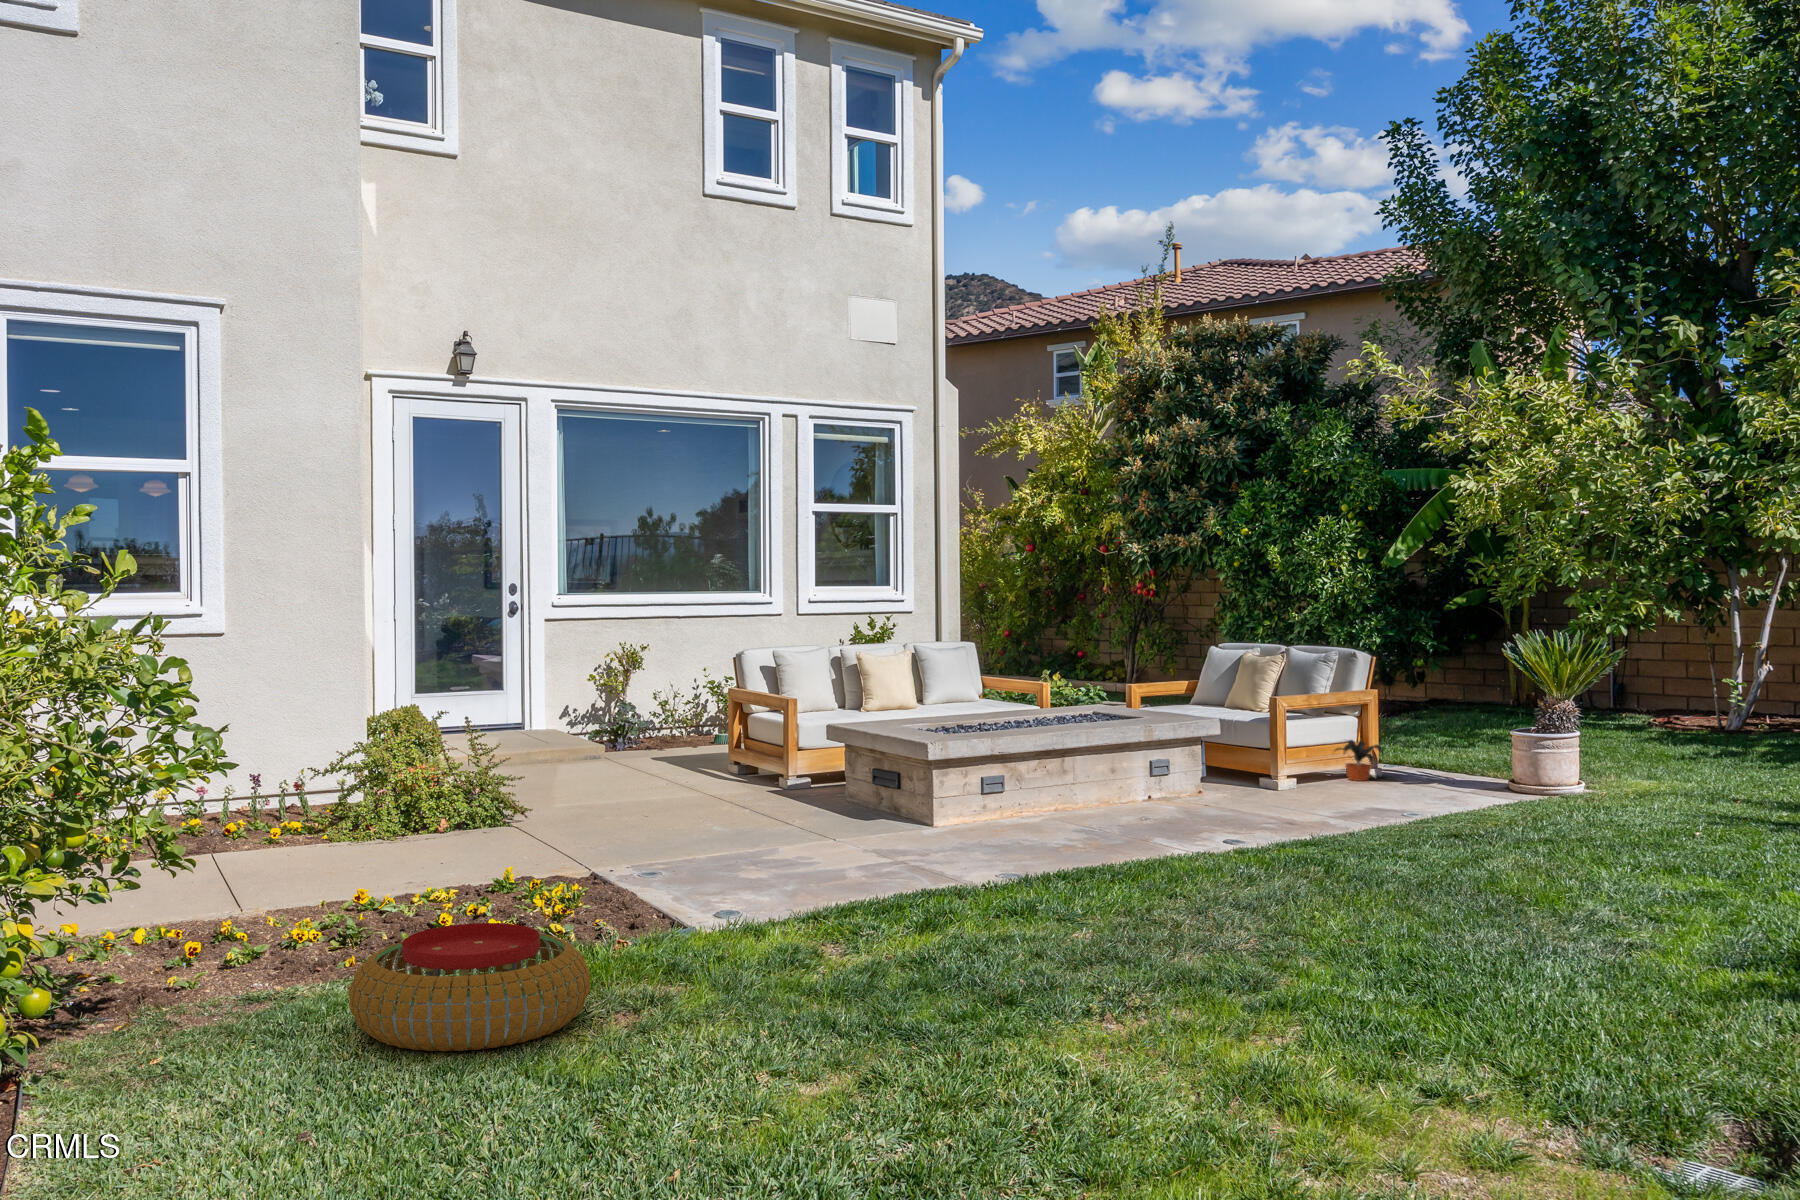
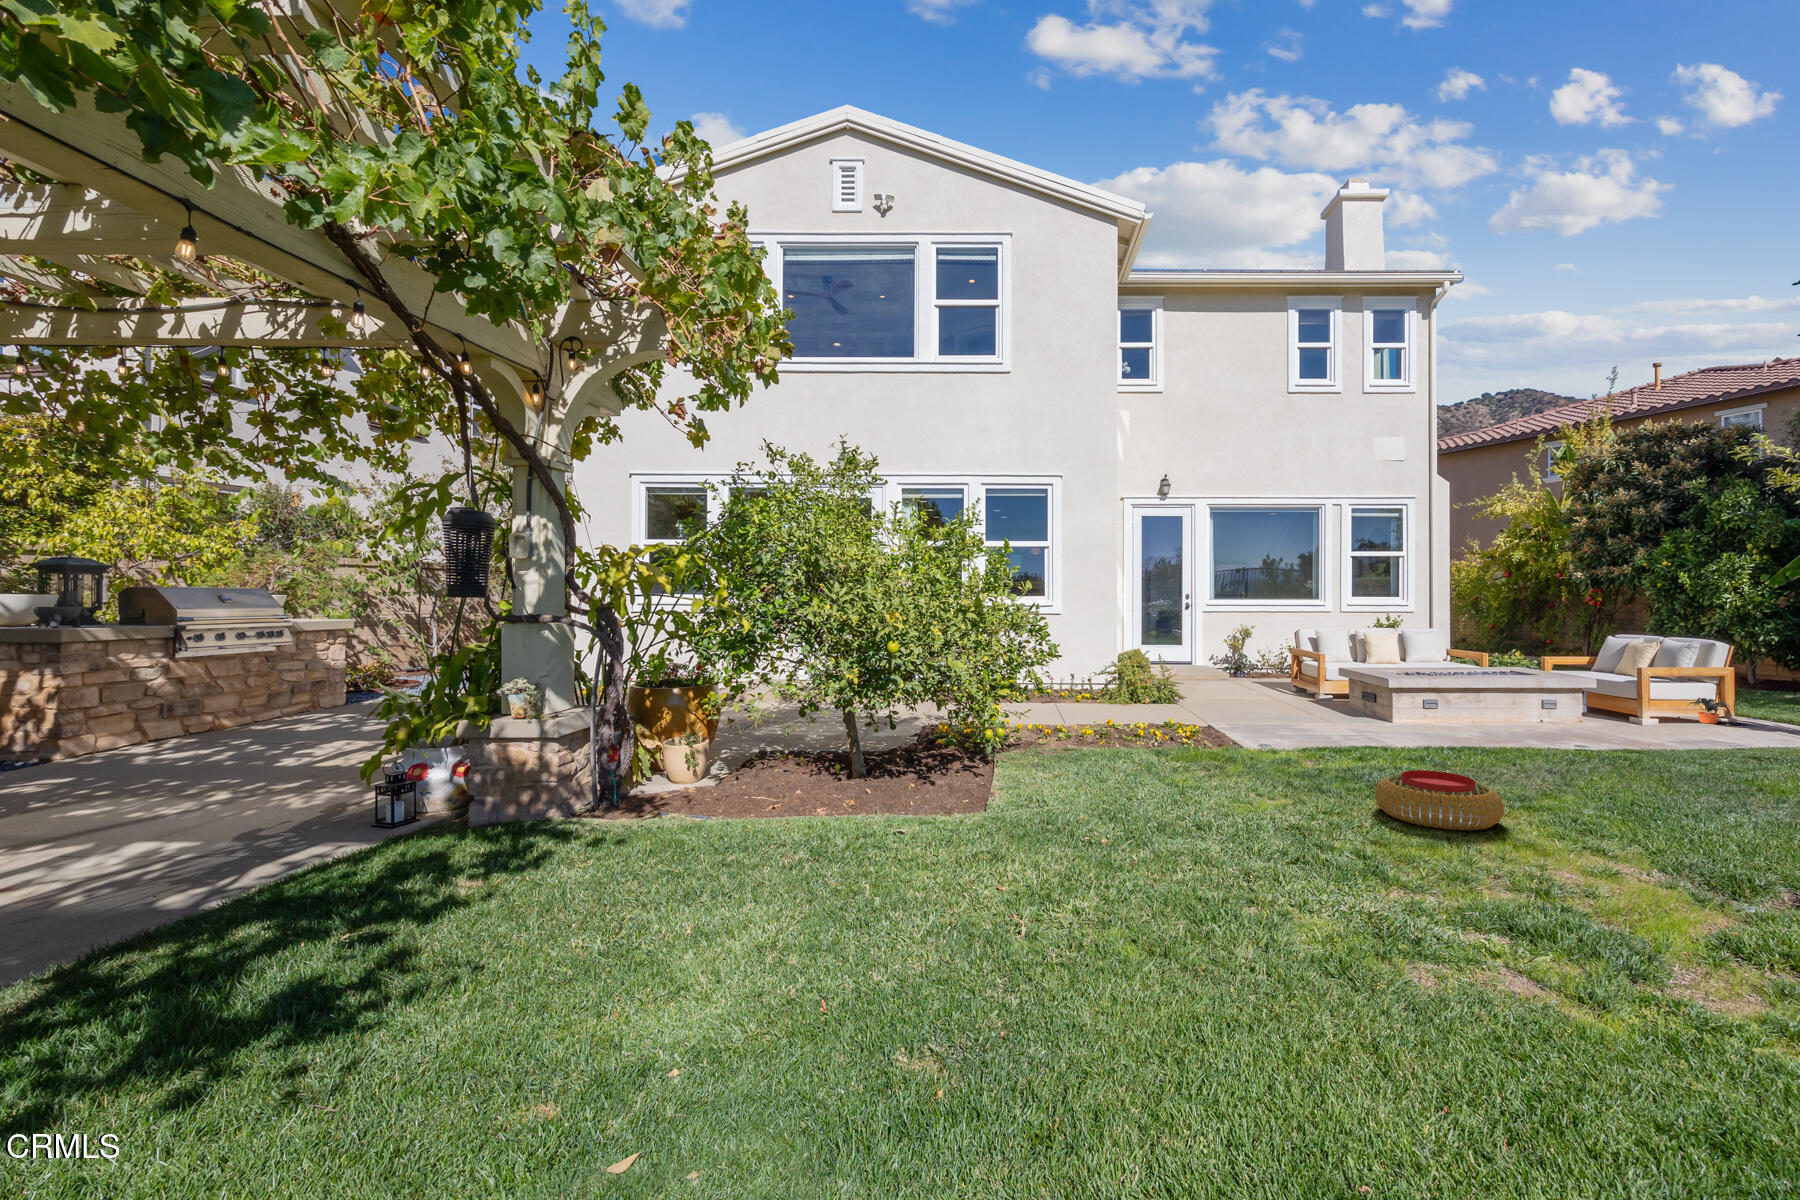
pouf: present [349,923,590,1051] -> present [1375,770,1504,830]

